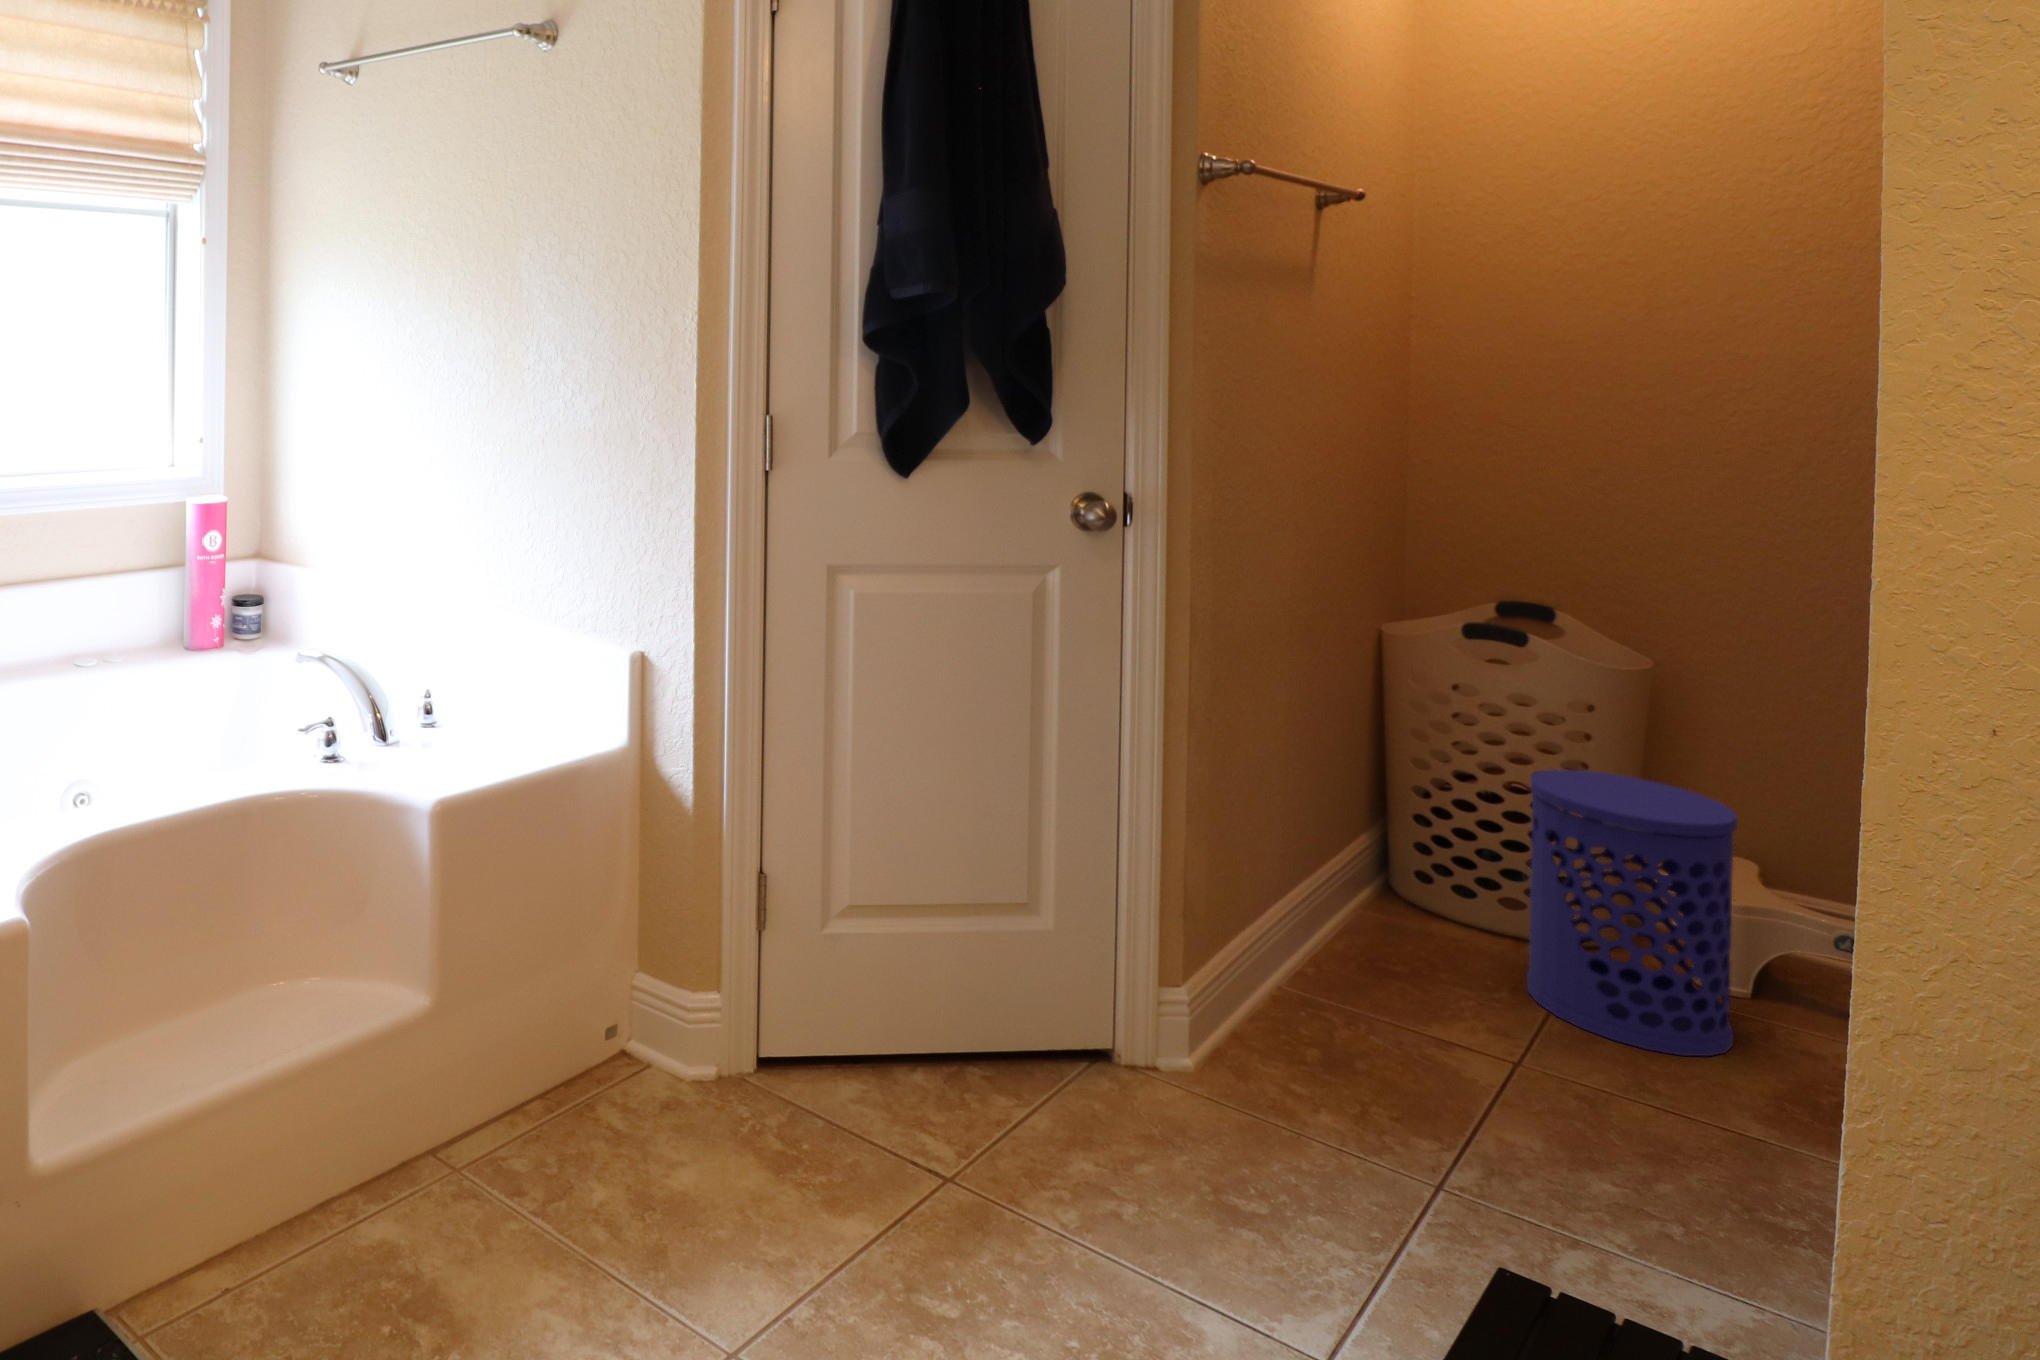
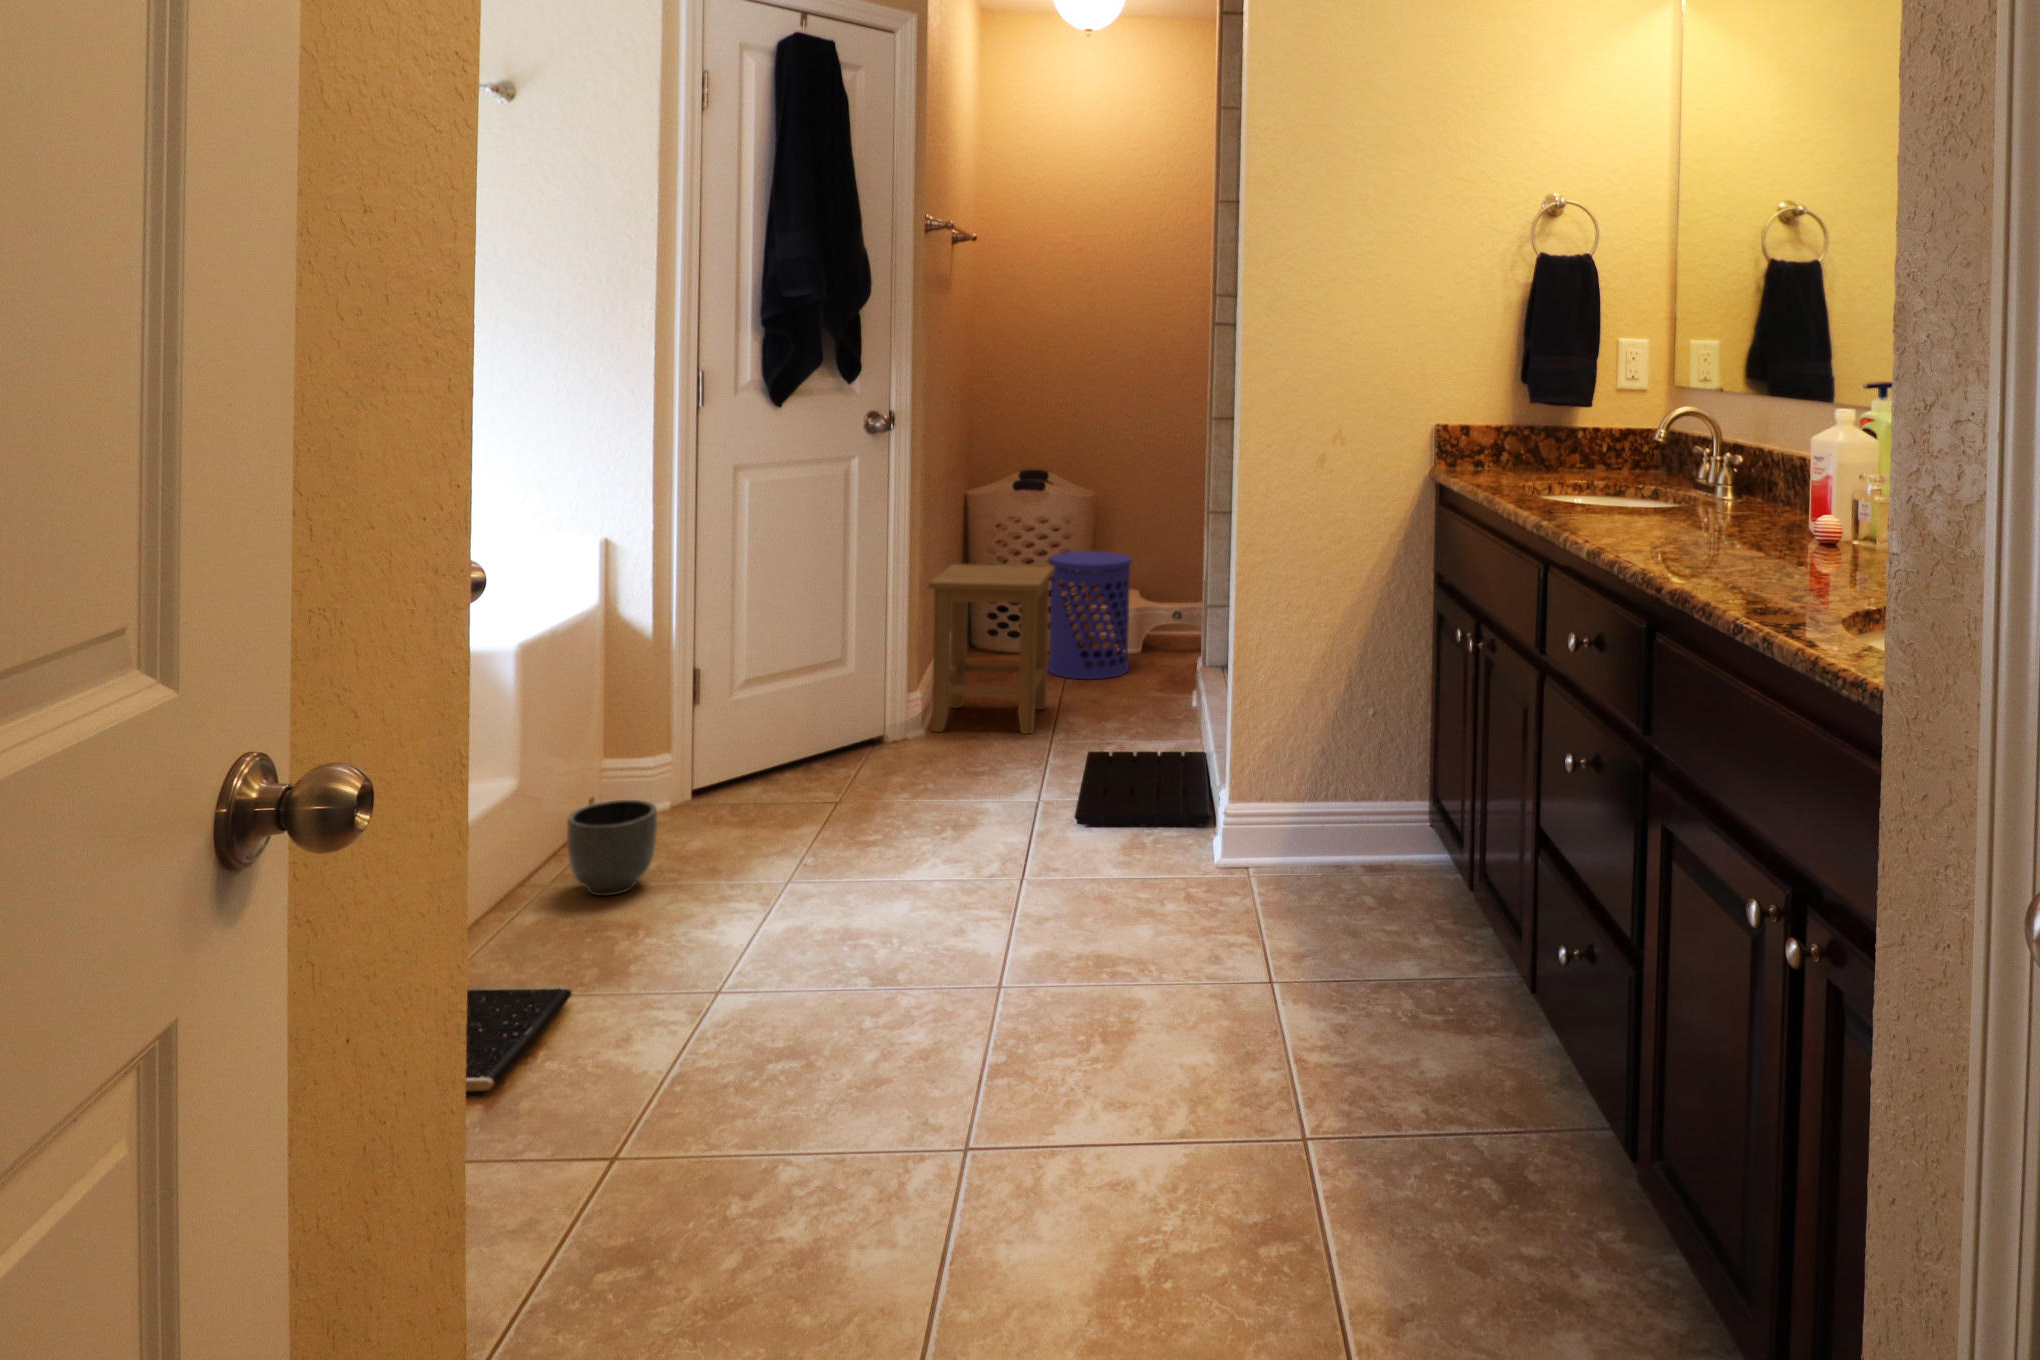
stool: none [1210,763,1509,1158] -> present [928,564,1055,734]
planter: none [440,1077,569,1256] -> present [567,800,657,896]

